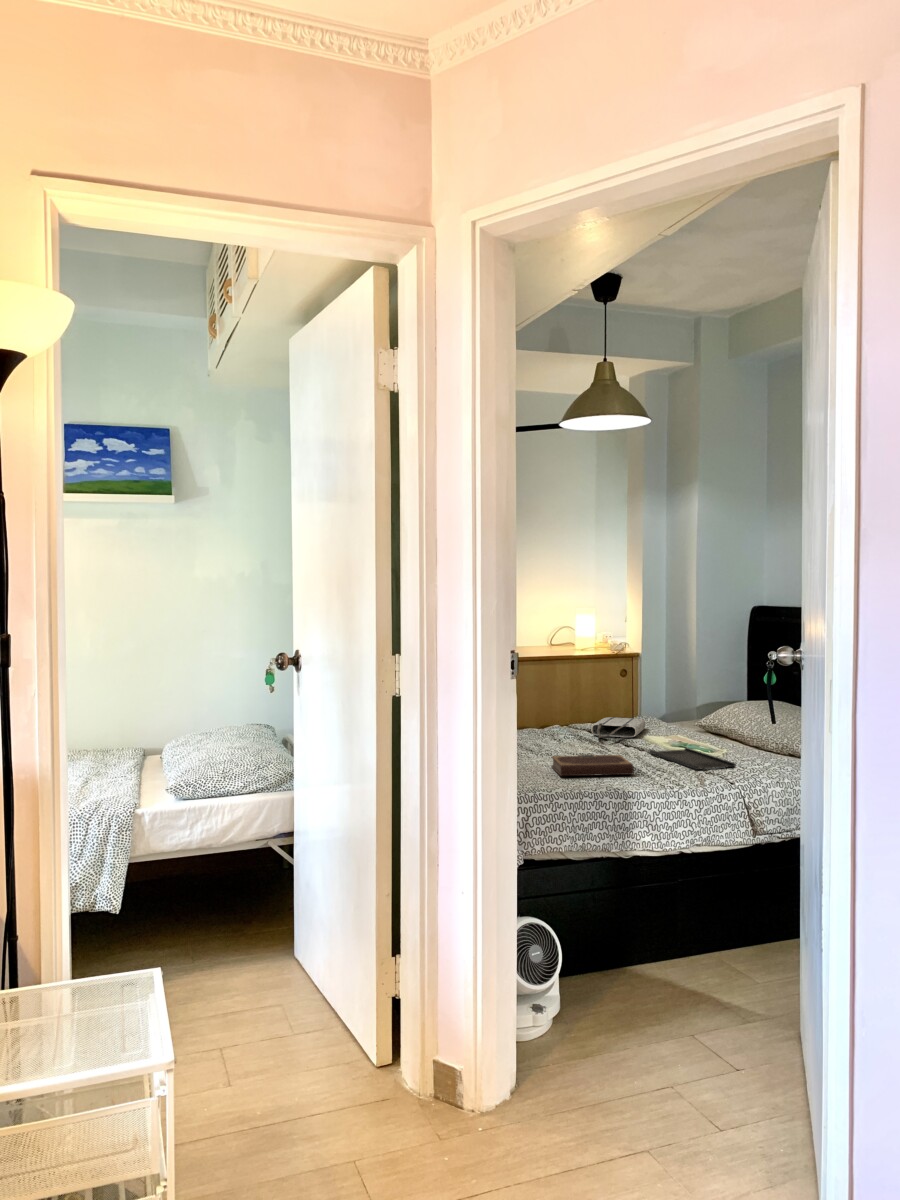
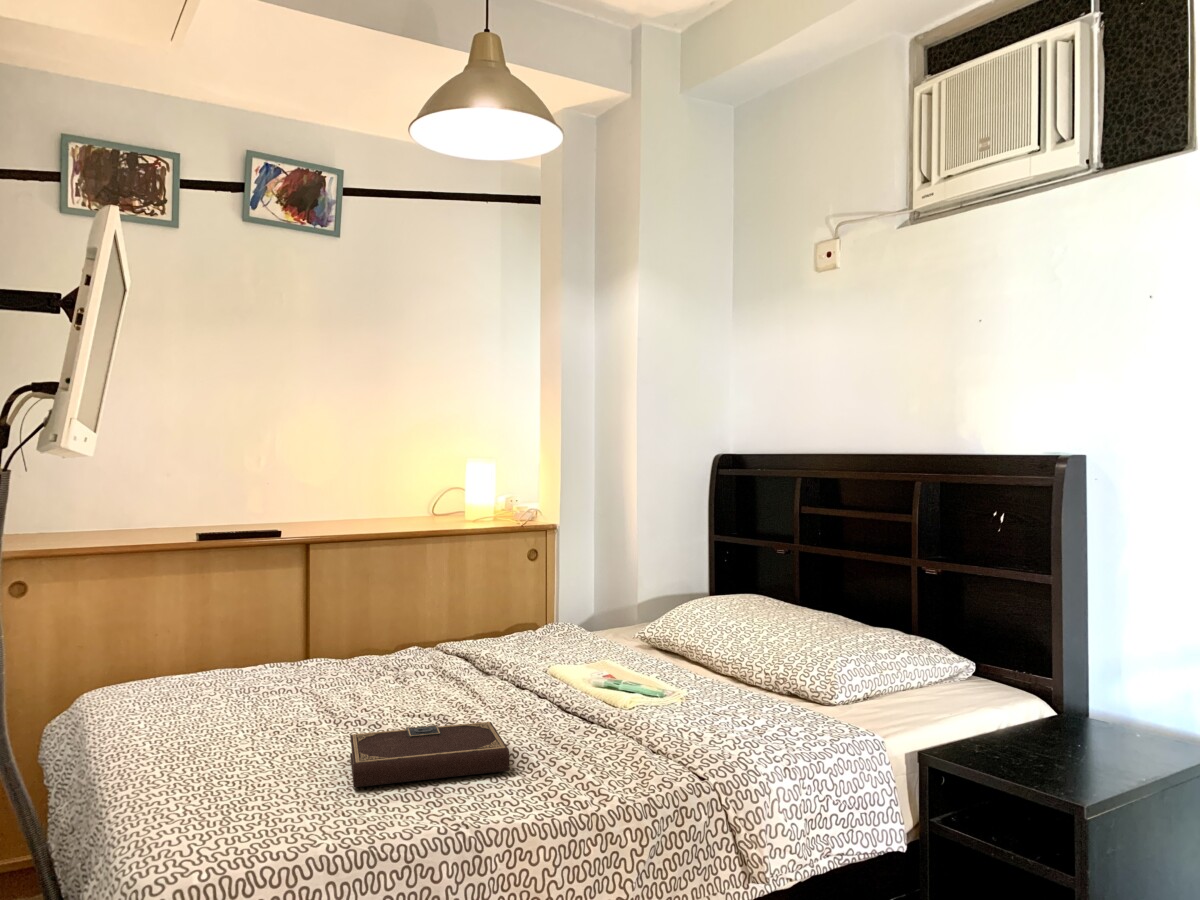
tote bag: present [591,717,645,739] -> none [462,631,555,675]
tray: present [649,747,736,770] -> none [552,688,705,747]

